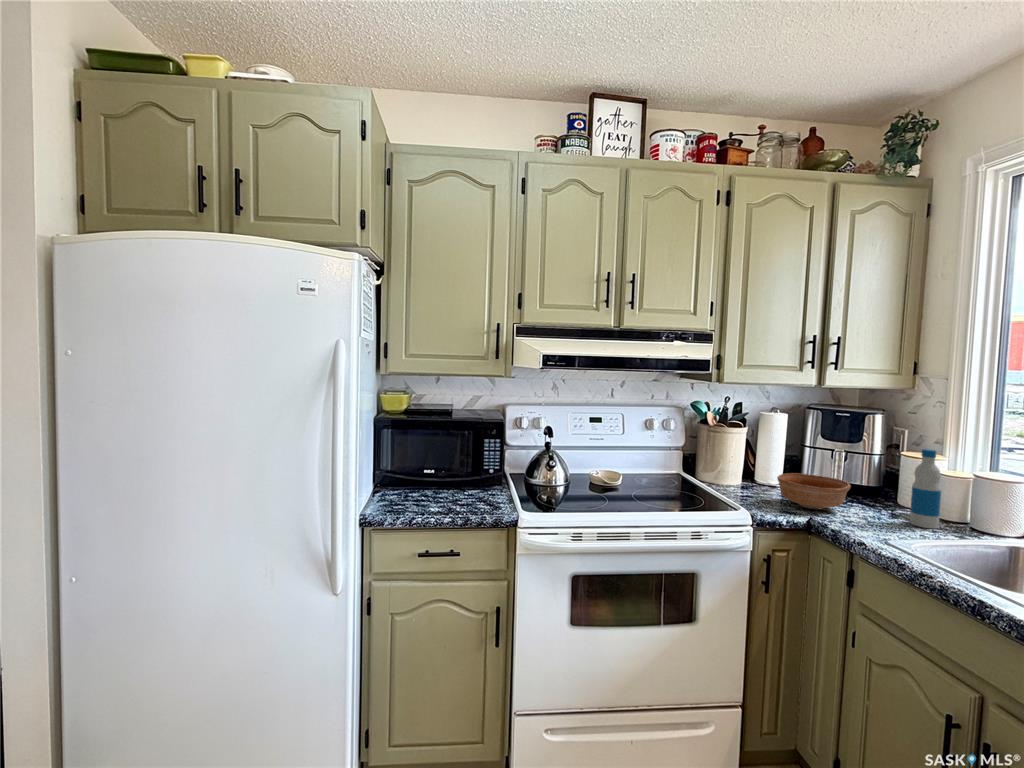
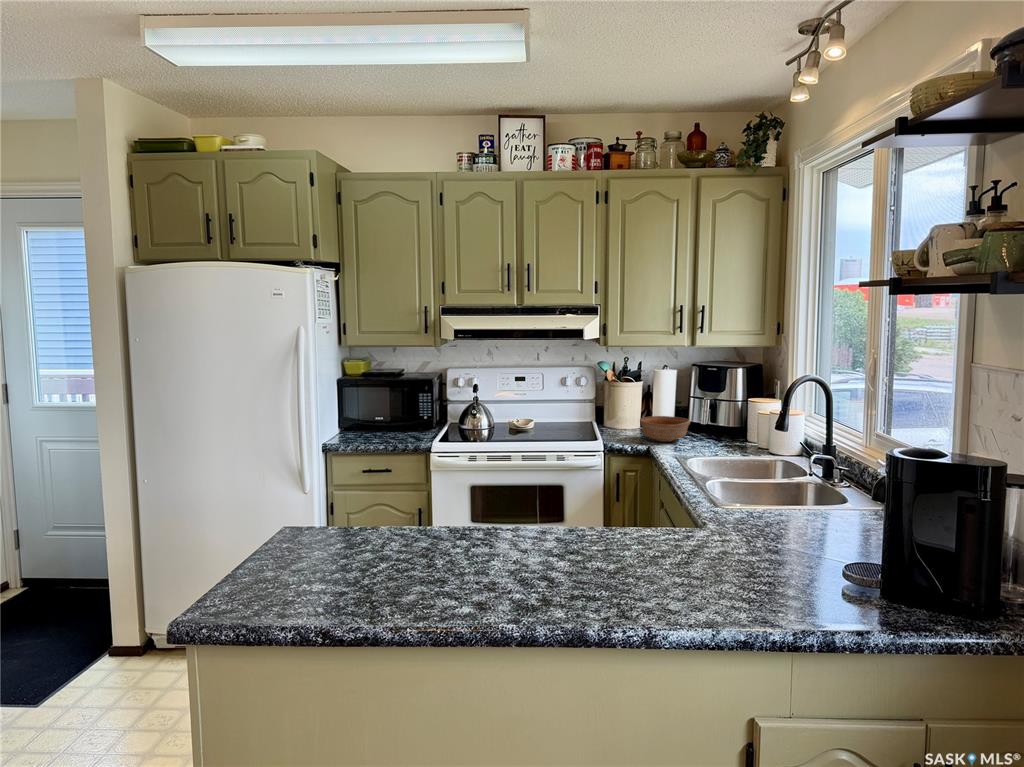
bottle: present [910,449,941,529] -> none [721,393,739,452]

